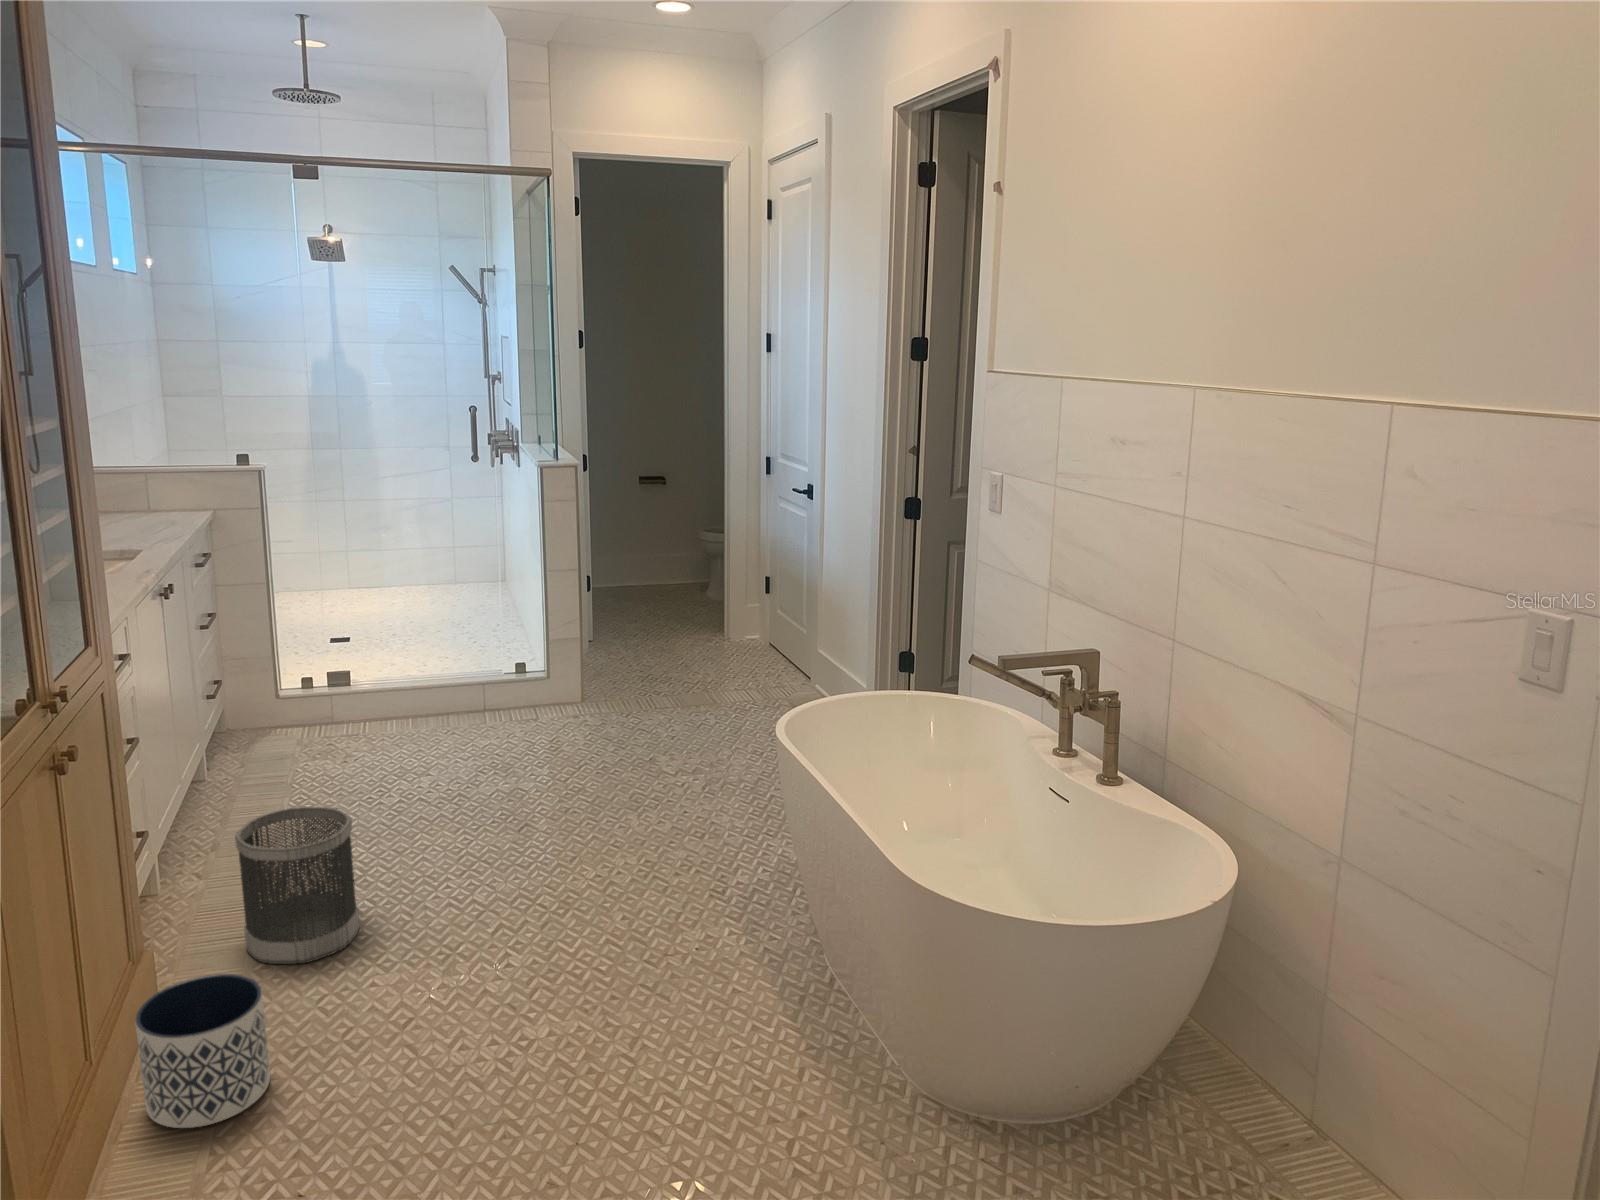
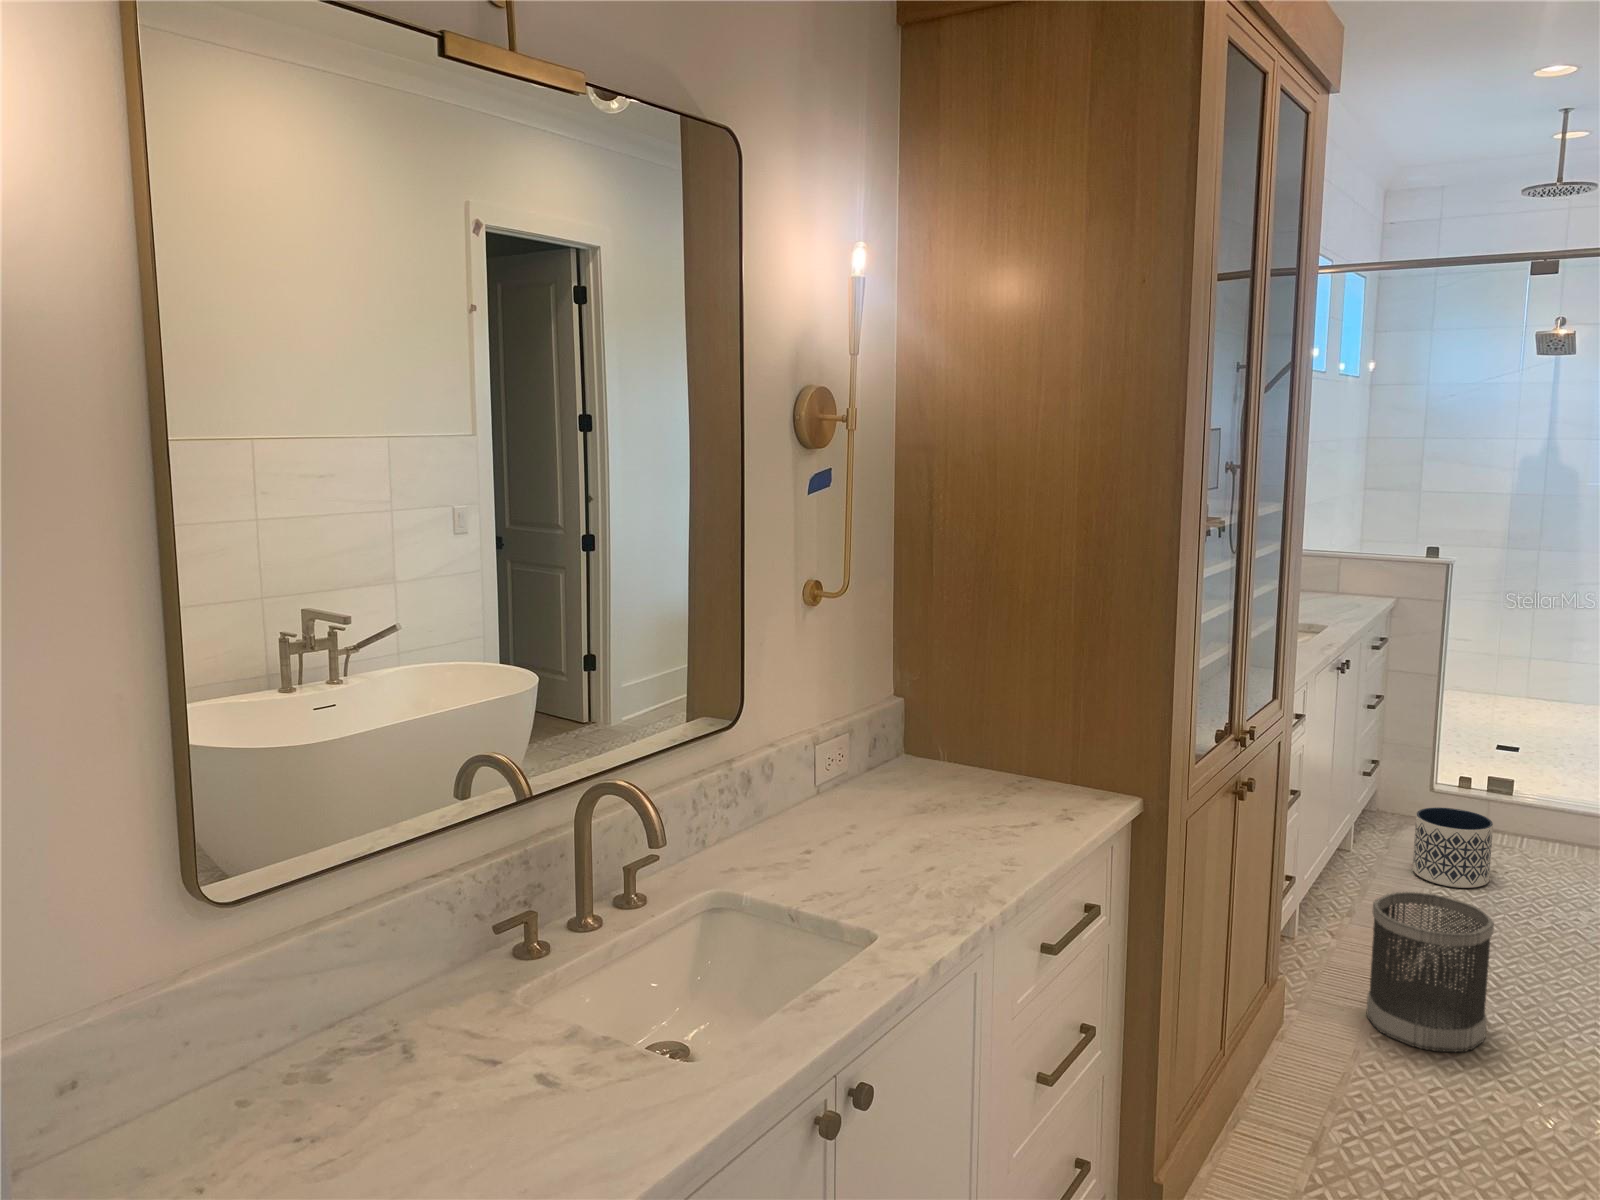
planter: present [135,974,270,1128] -> present [1413,808,1493,888]

